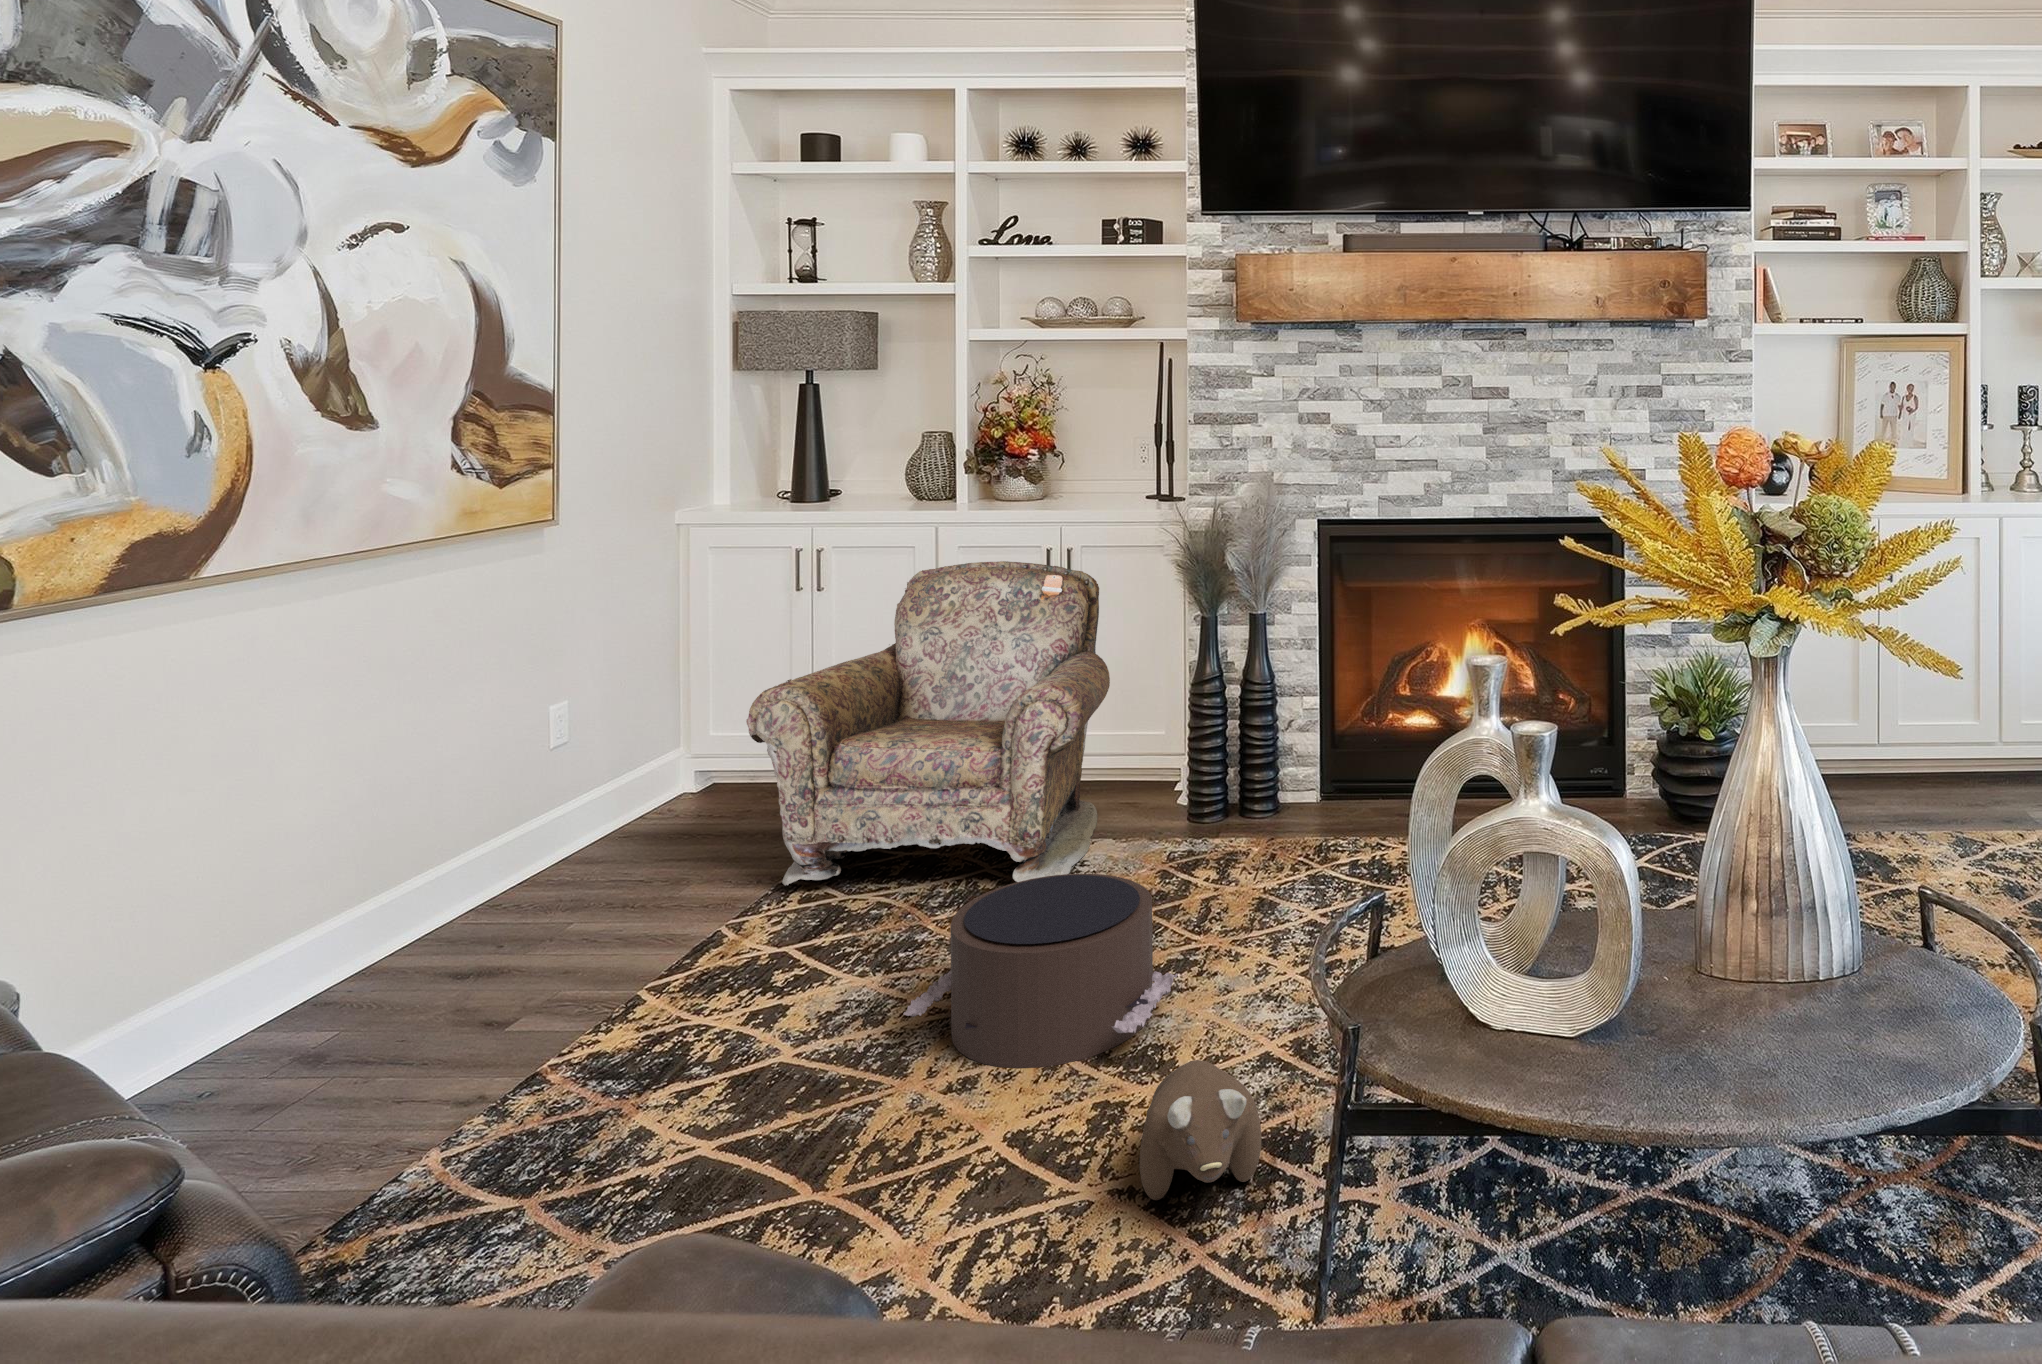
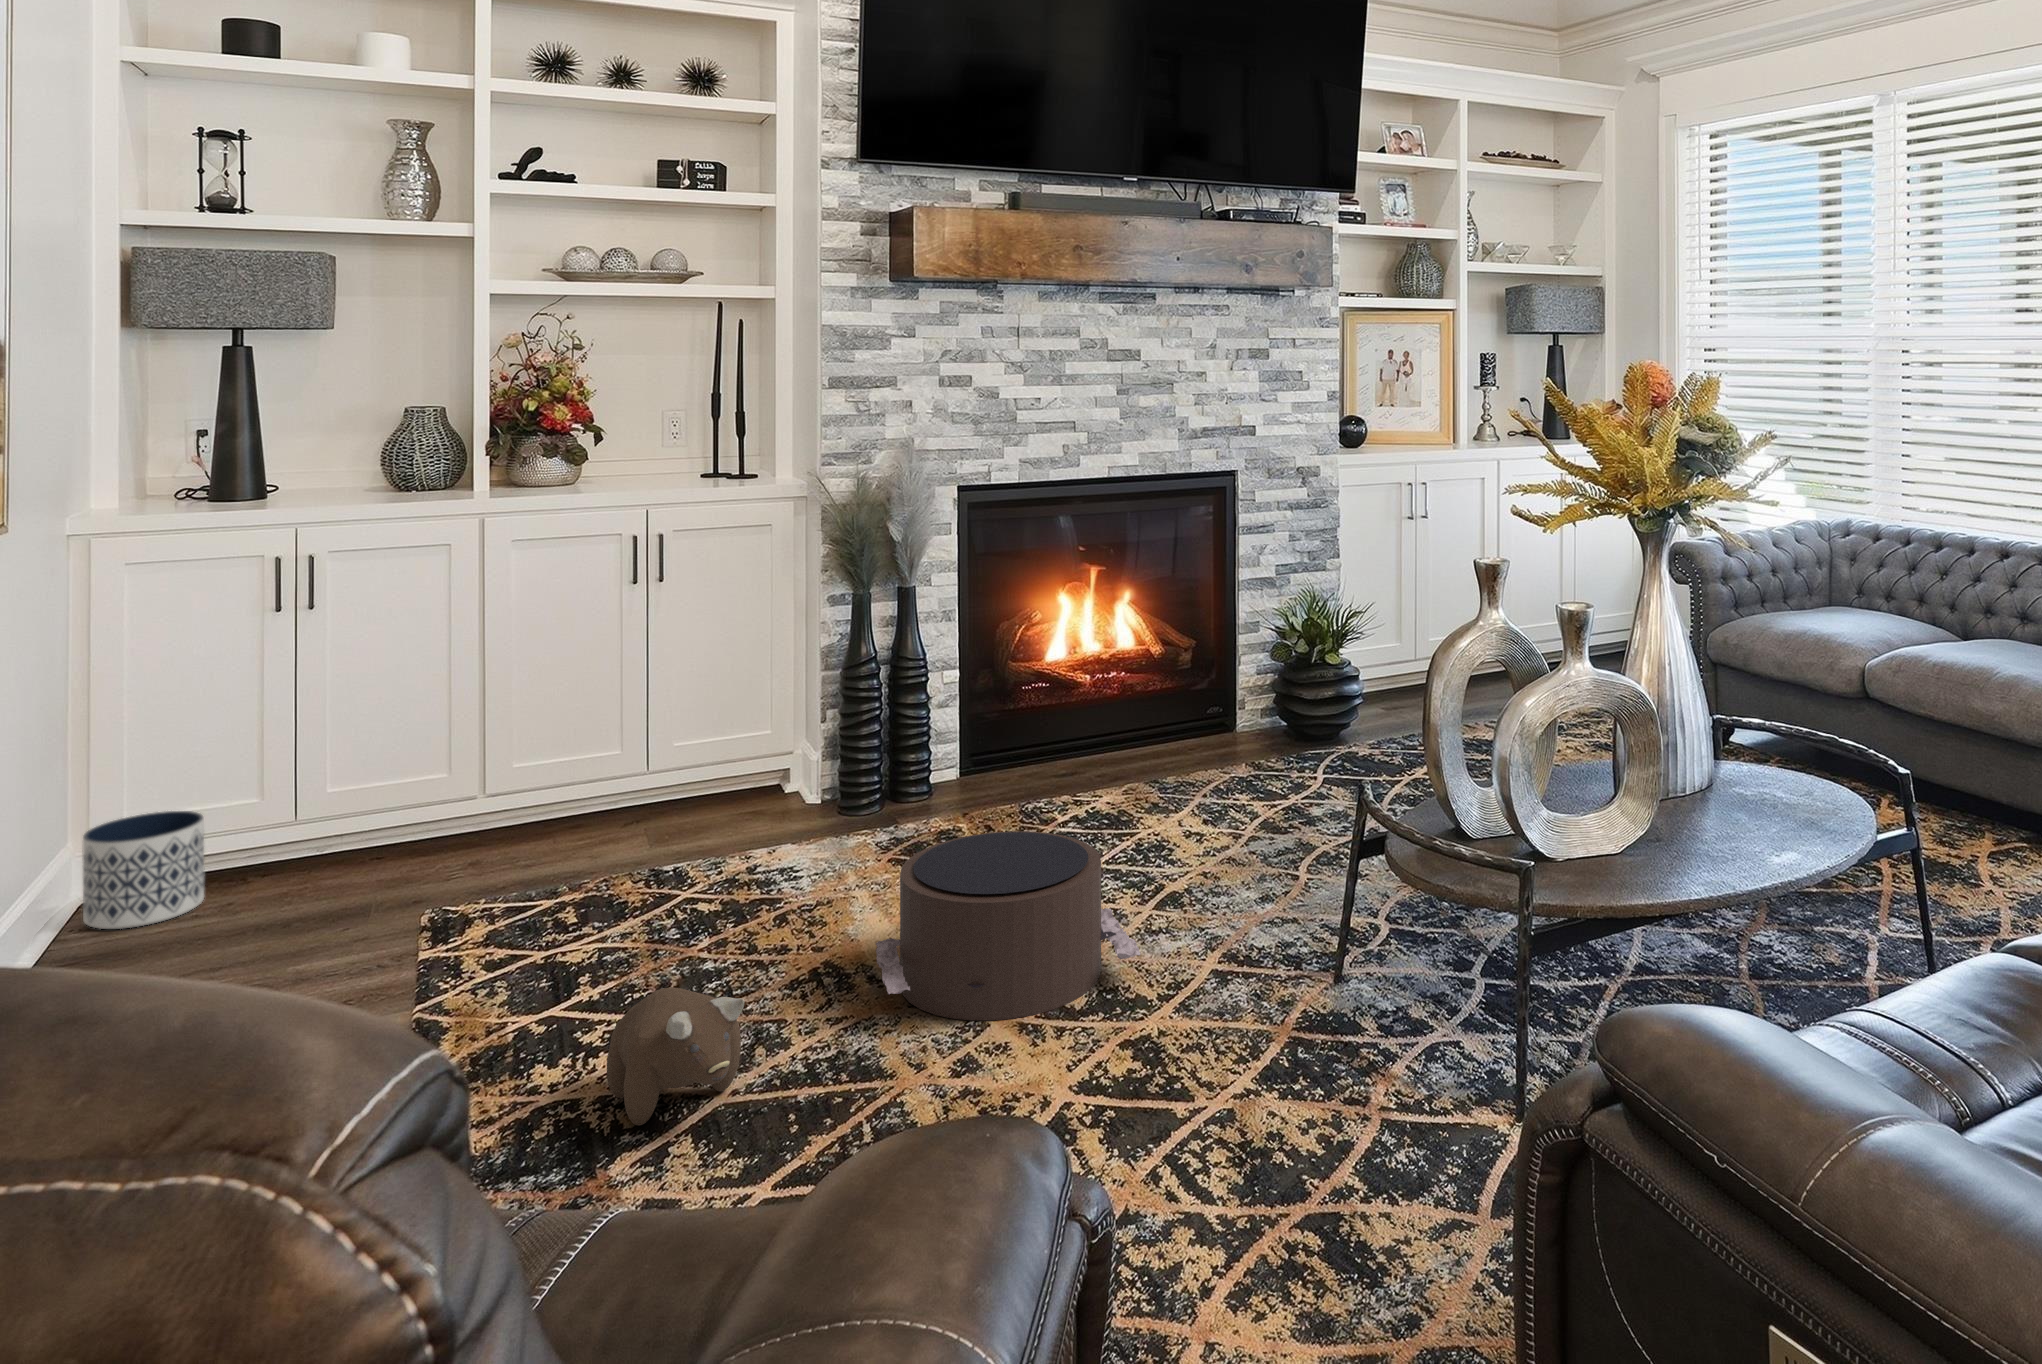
armchair: present [746,561,1110,885] -> none [415,549,834,942]
planter: none [638,739,721,824] -> present [83,811,204,929]
plush toy: present [1140,1060,1261,1200] -> present [607,987,744,1126]

